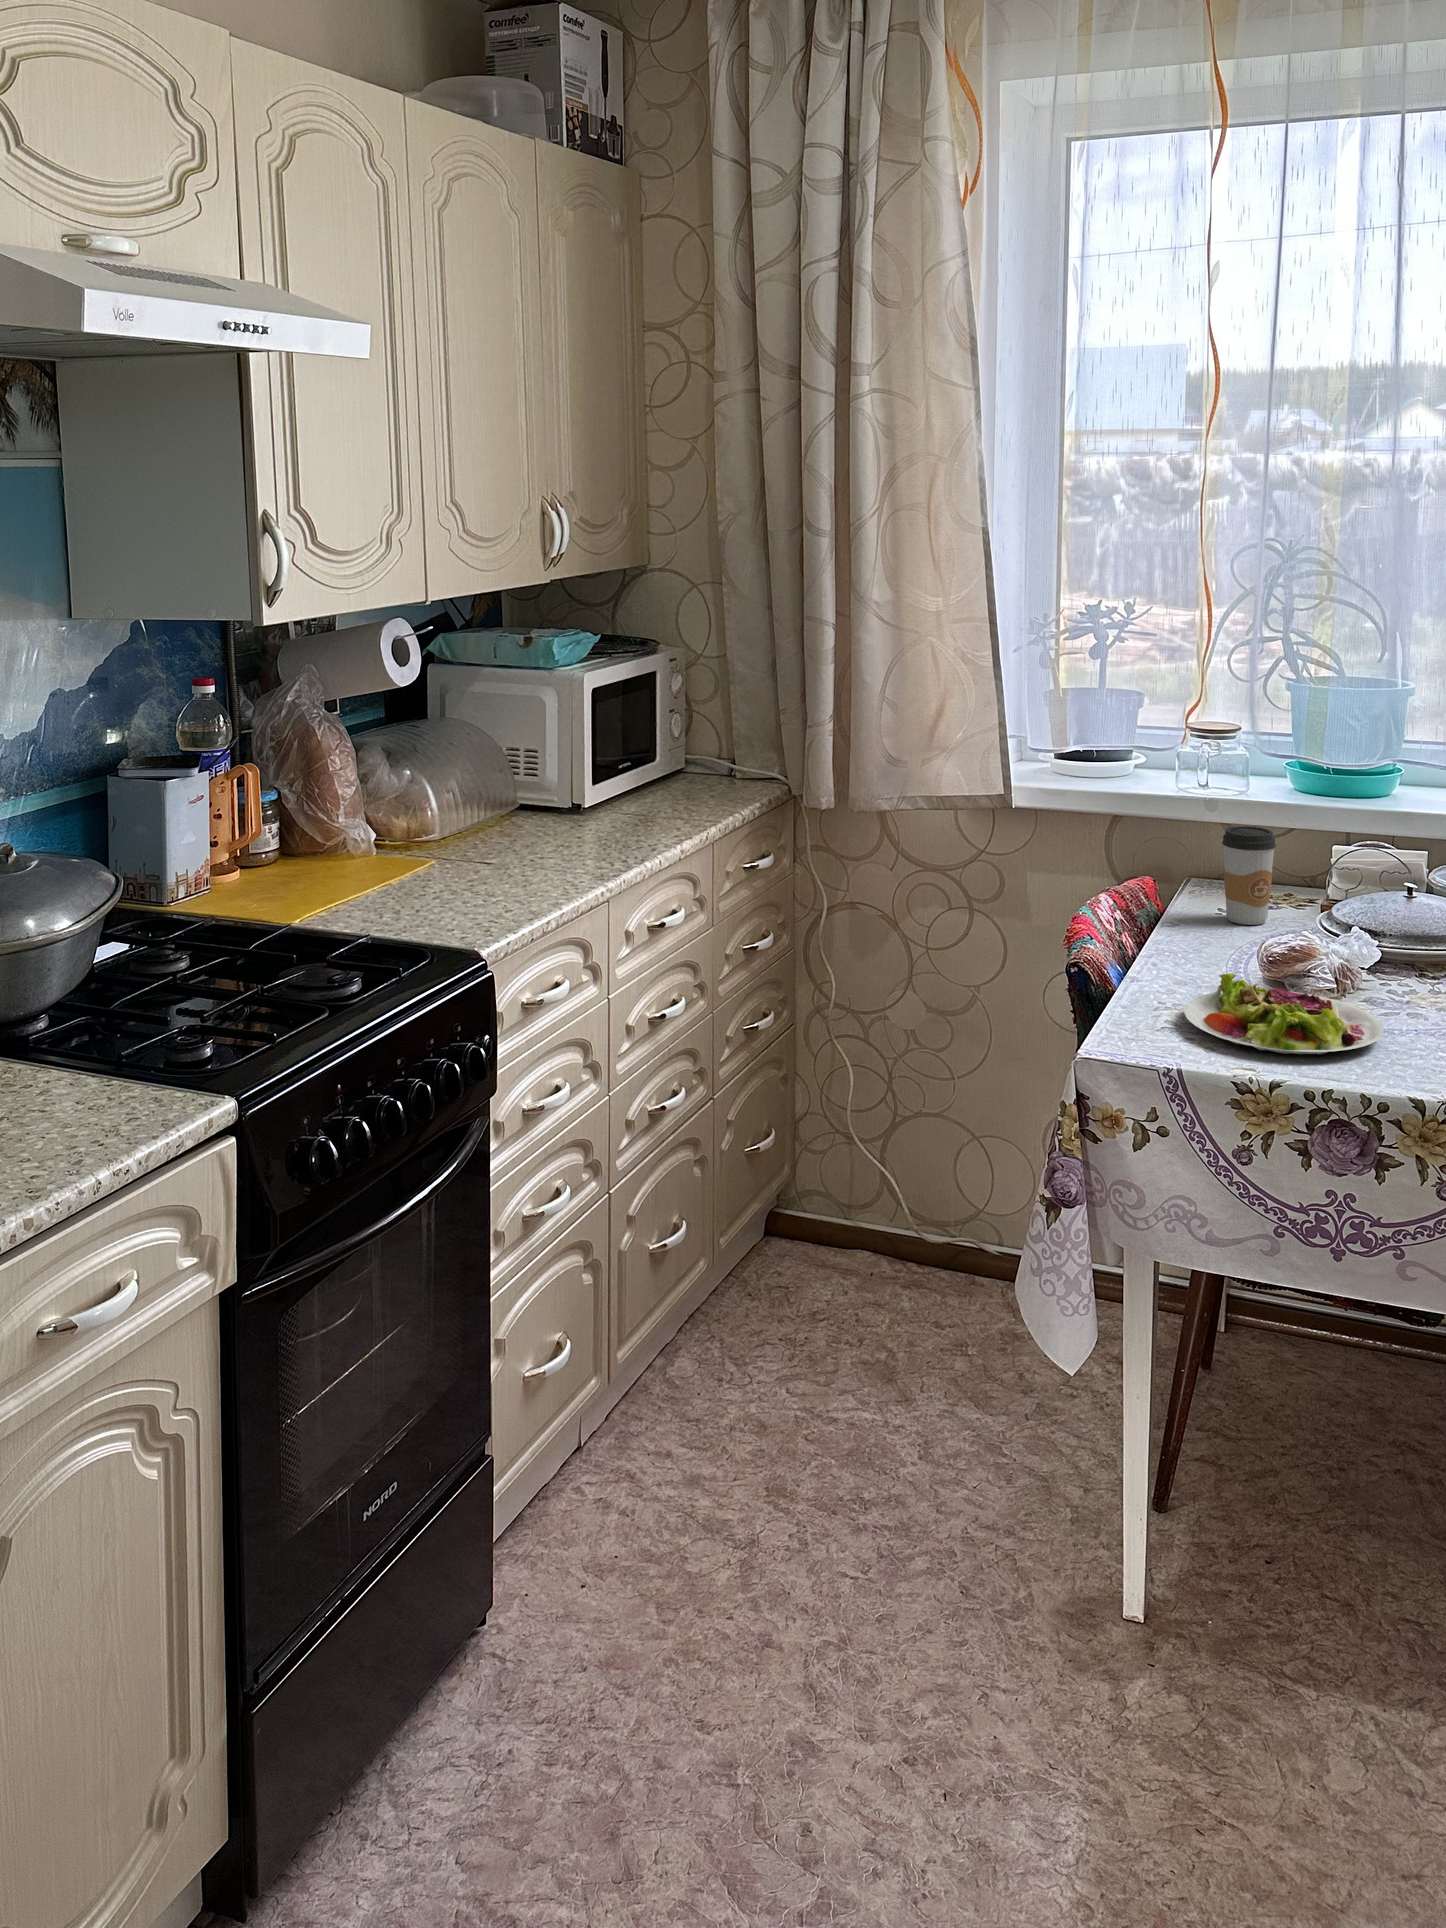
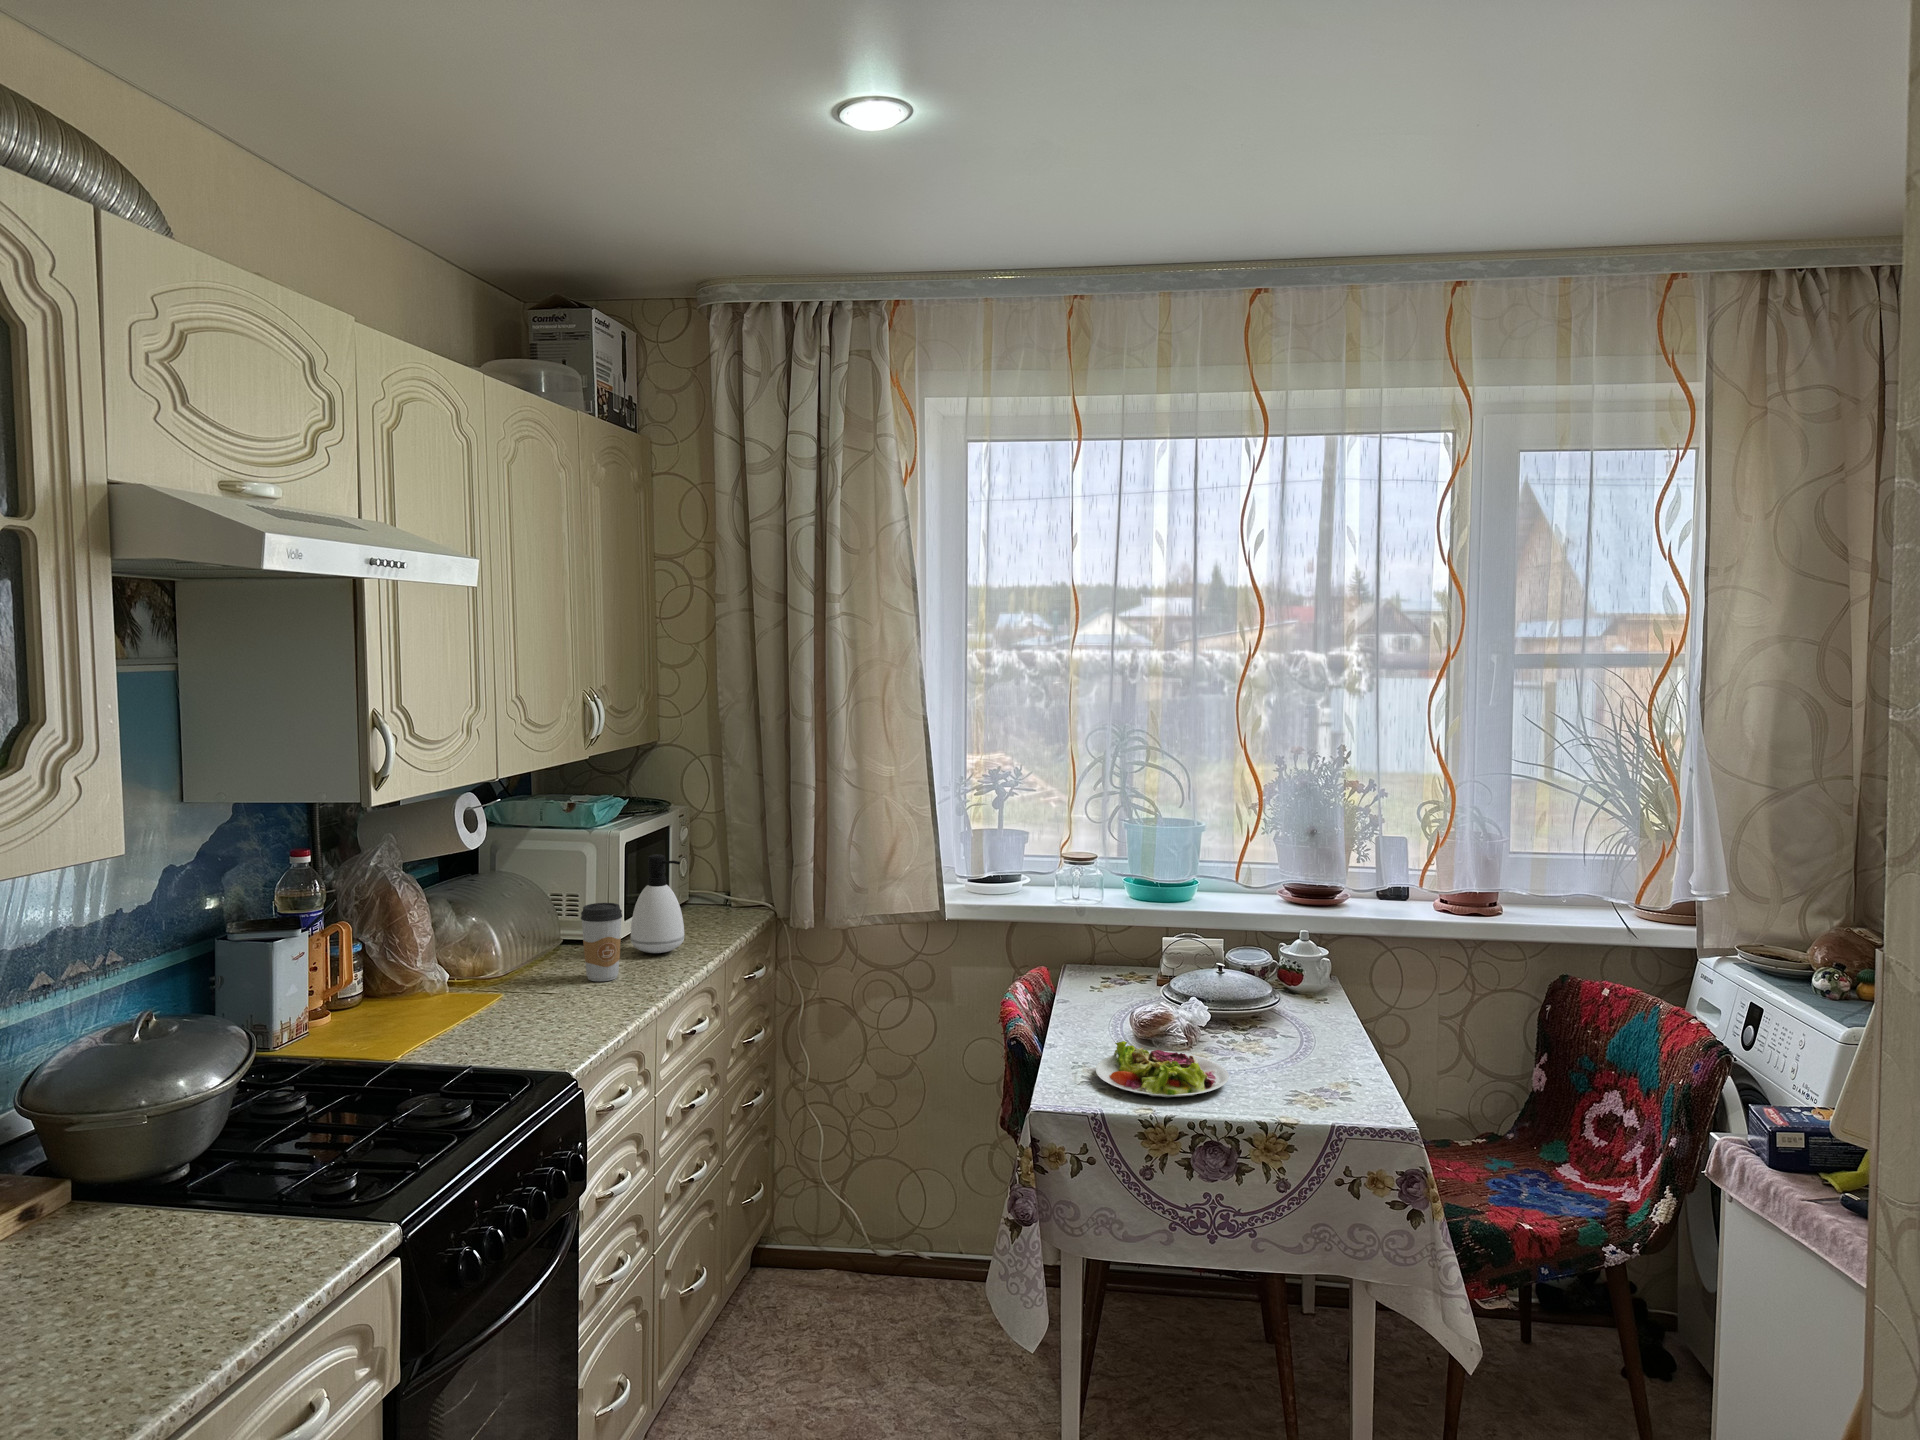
soap dispenser: none [598,701,663,825] -> present [631,854,684,953]
coffee cup: present [1222,826,1276,925] -> present [581,903,622,981]

